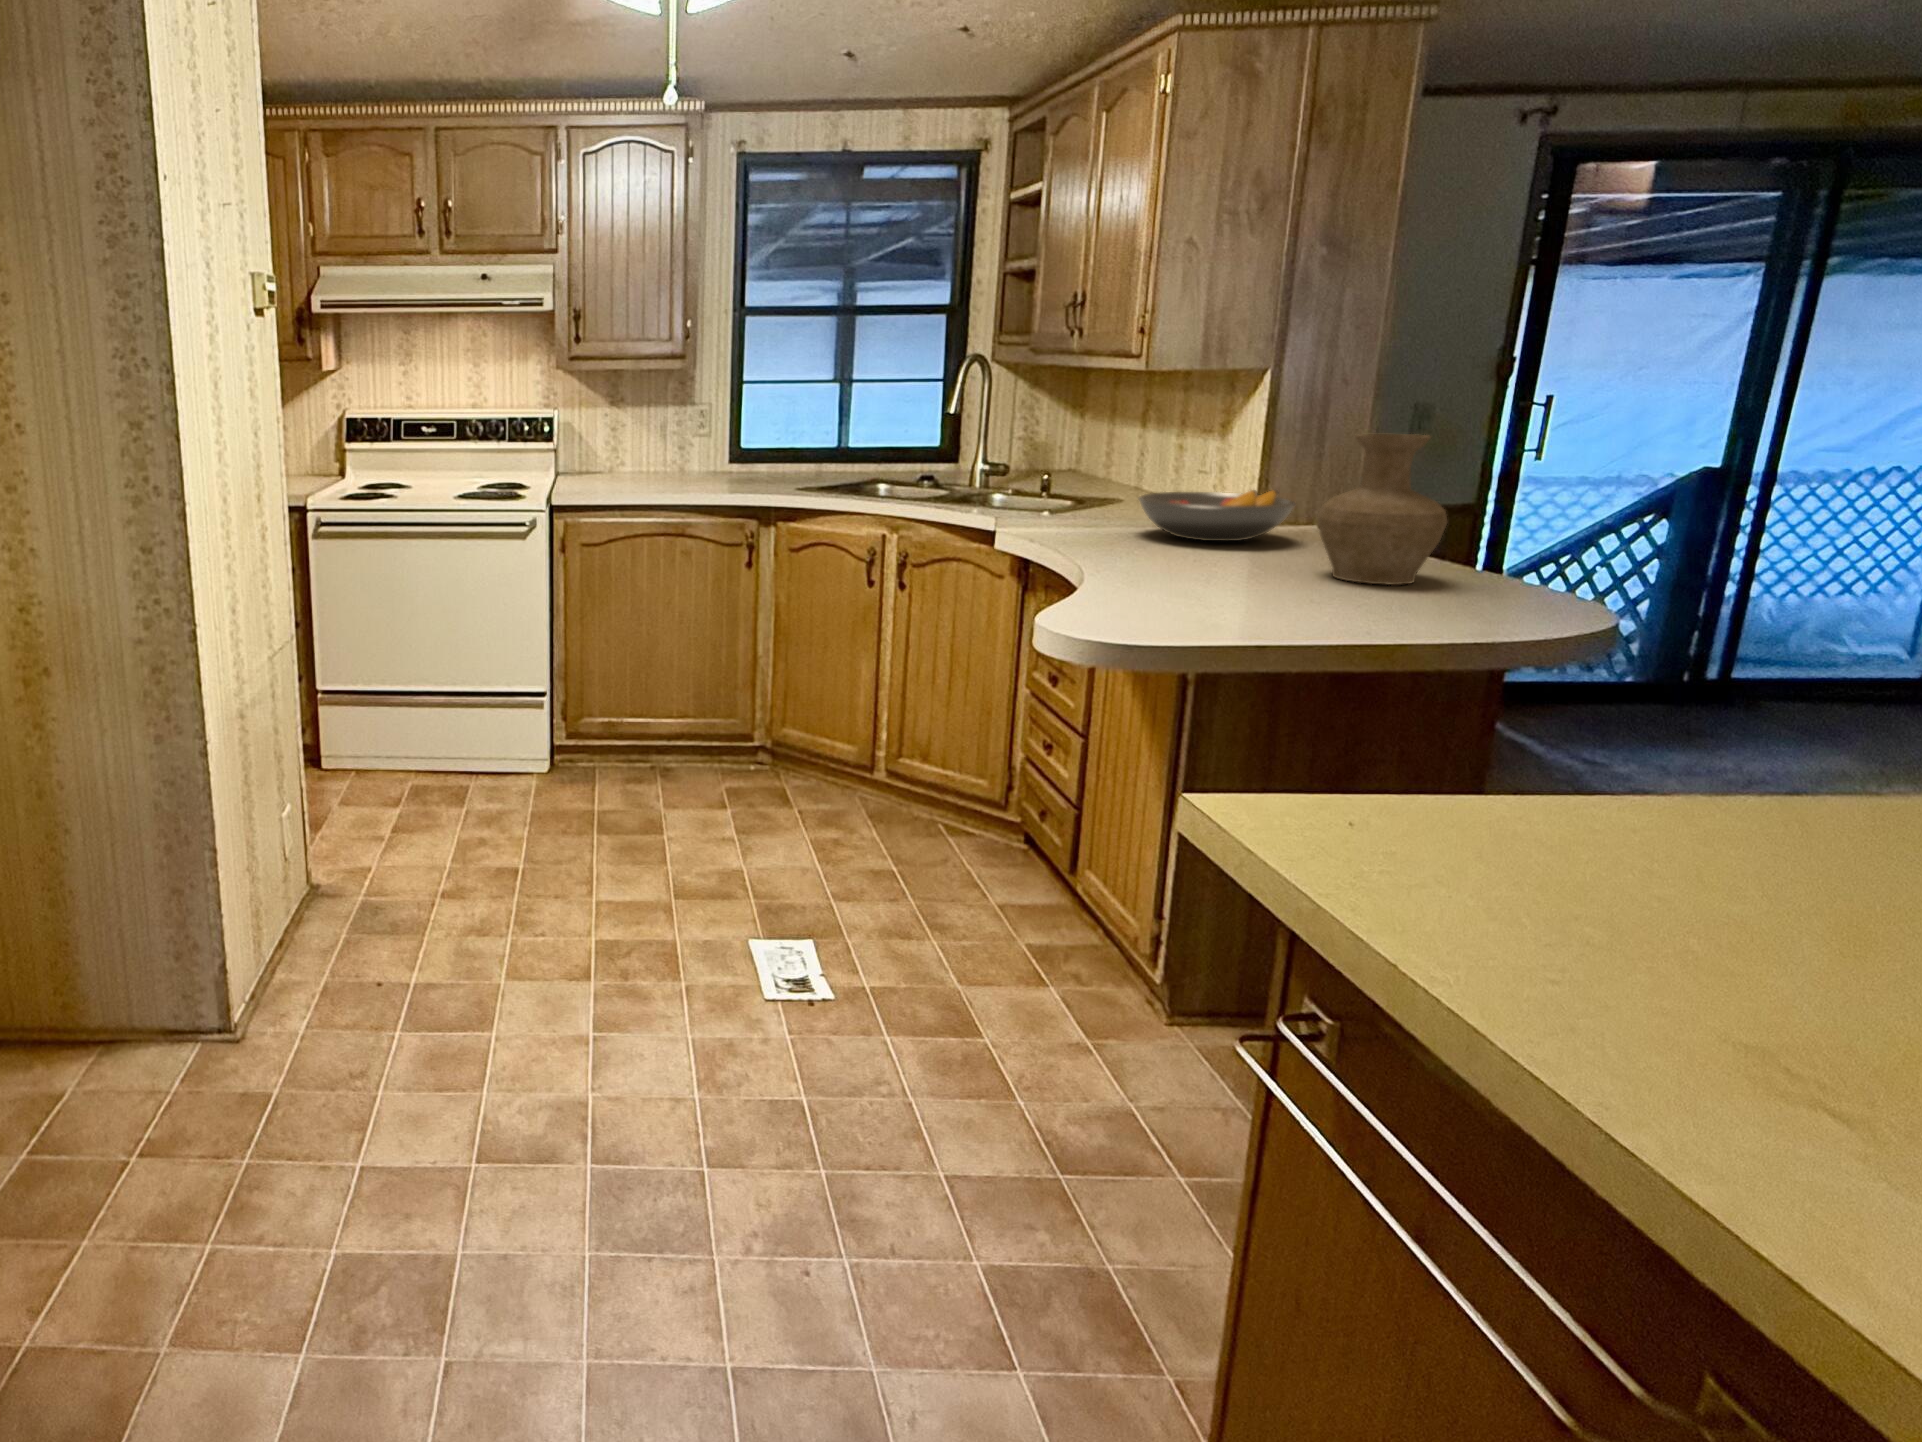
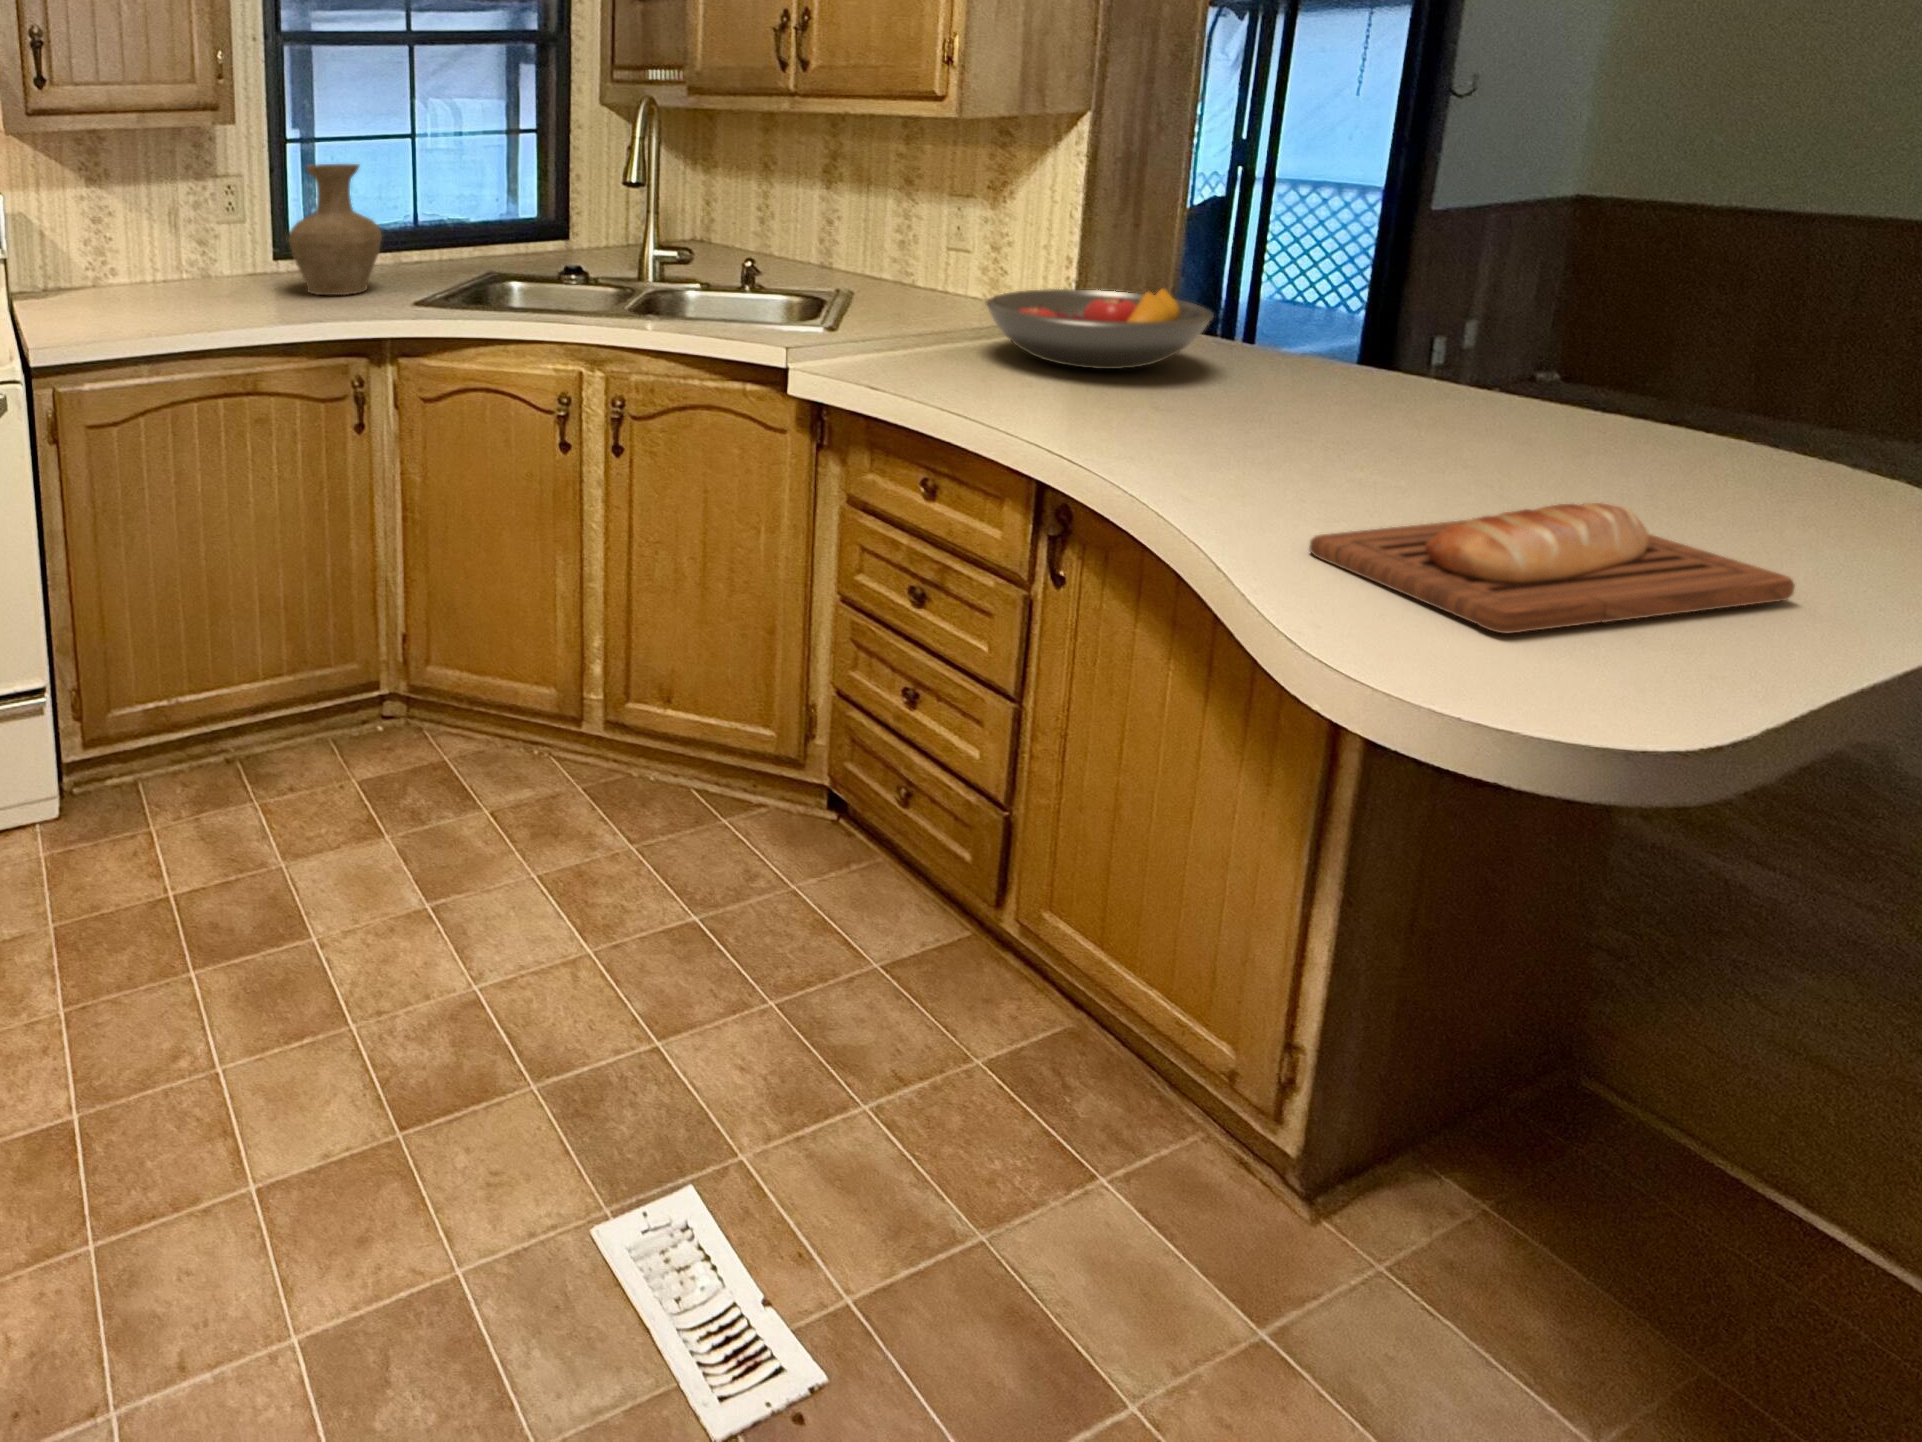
vase: present [1318,434,1447,585] -> present [289,164,382,295]
bread loaf: none [1117,577,1349,627] -> present [1309,503,1795,634]

